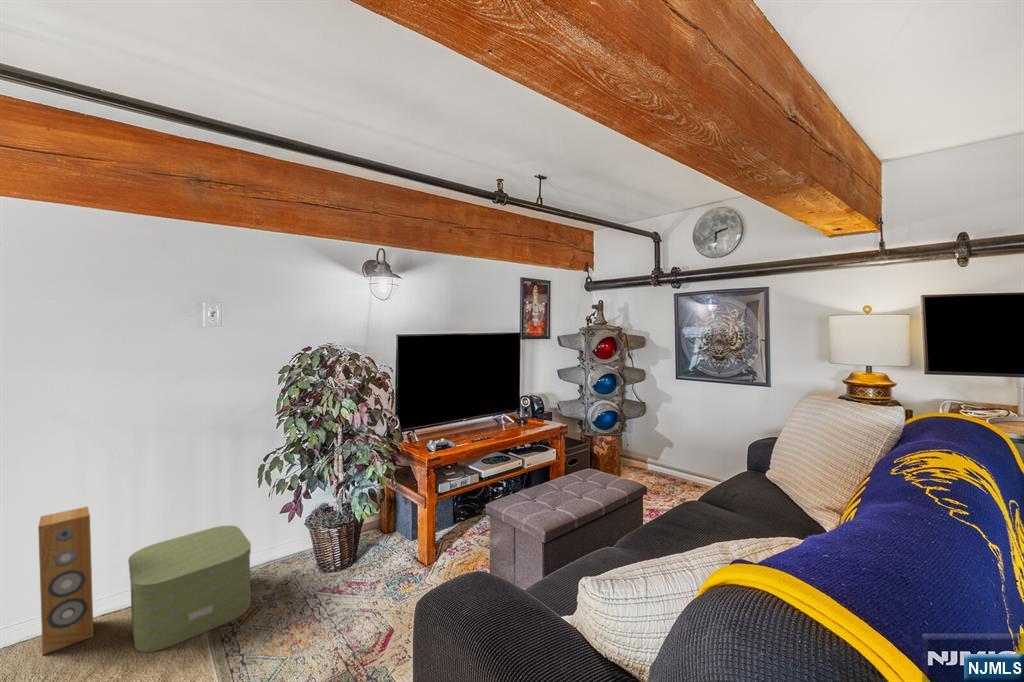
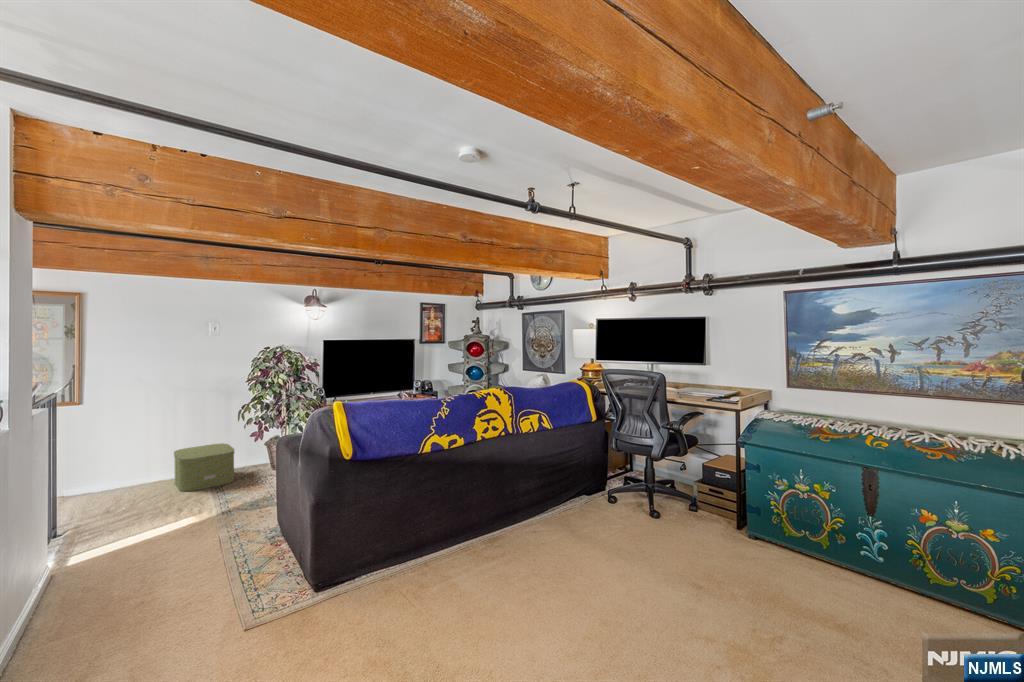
speaker: present [38,507,93,655] -> none [134,425,158,491]

